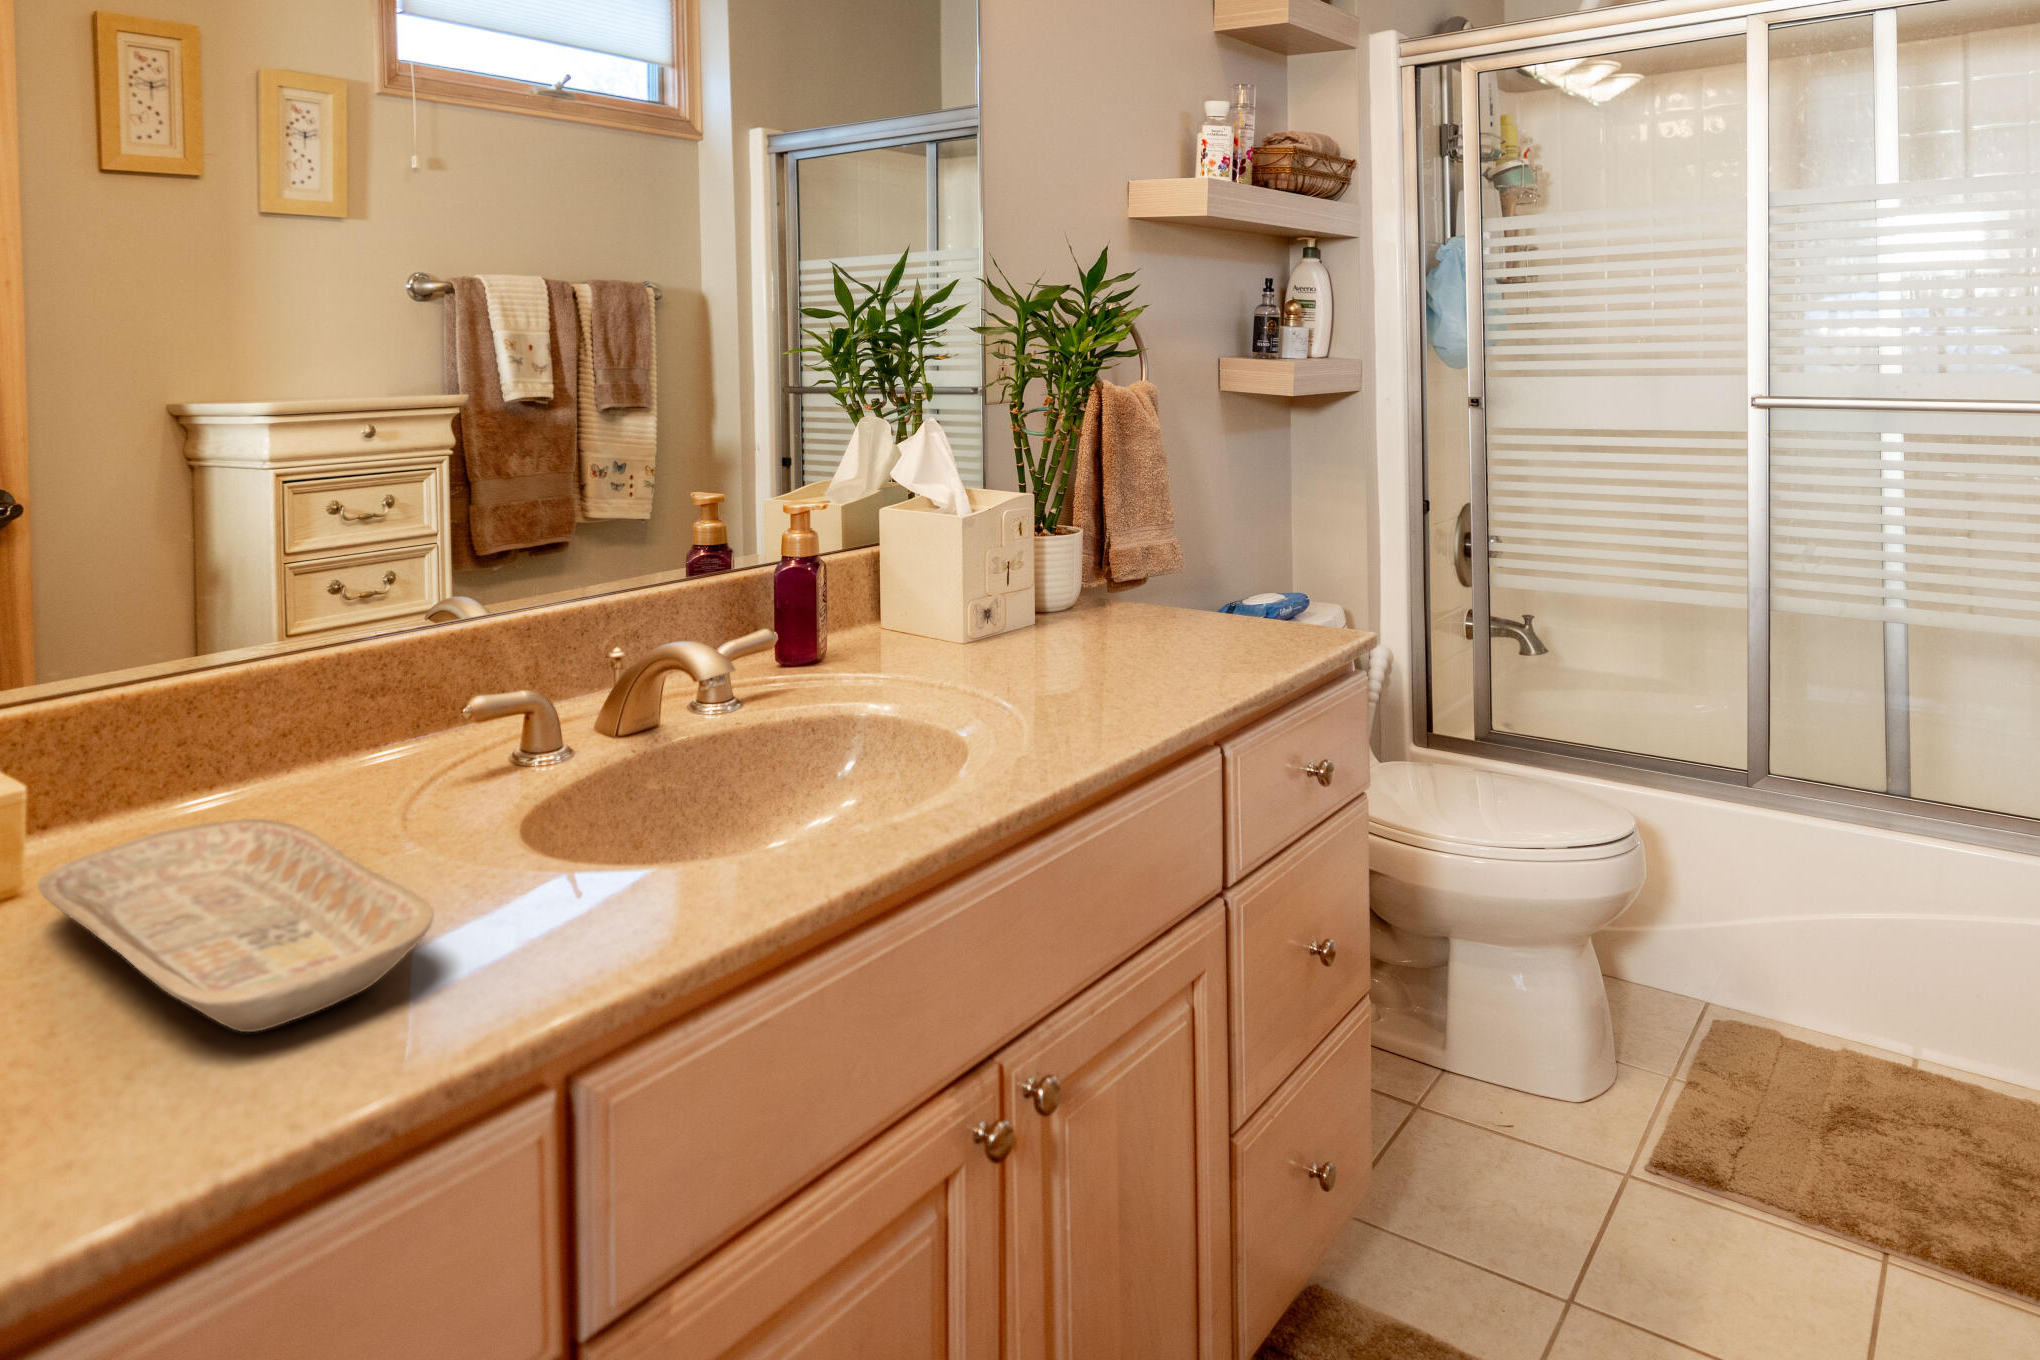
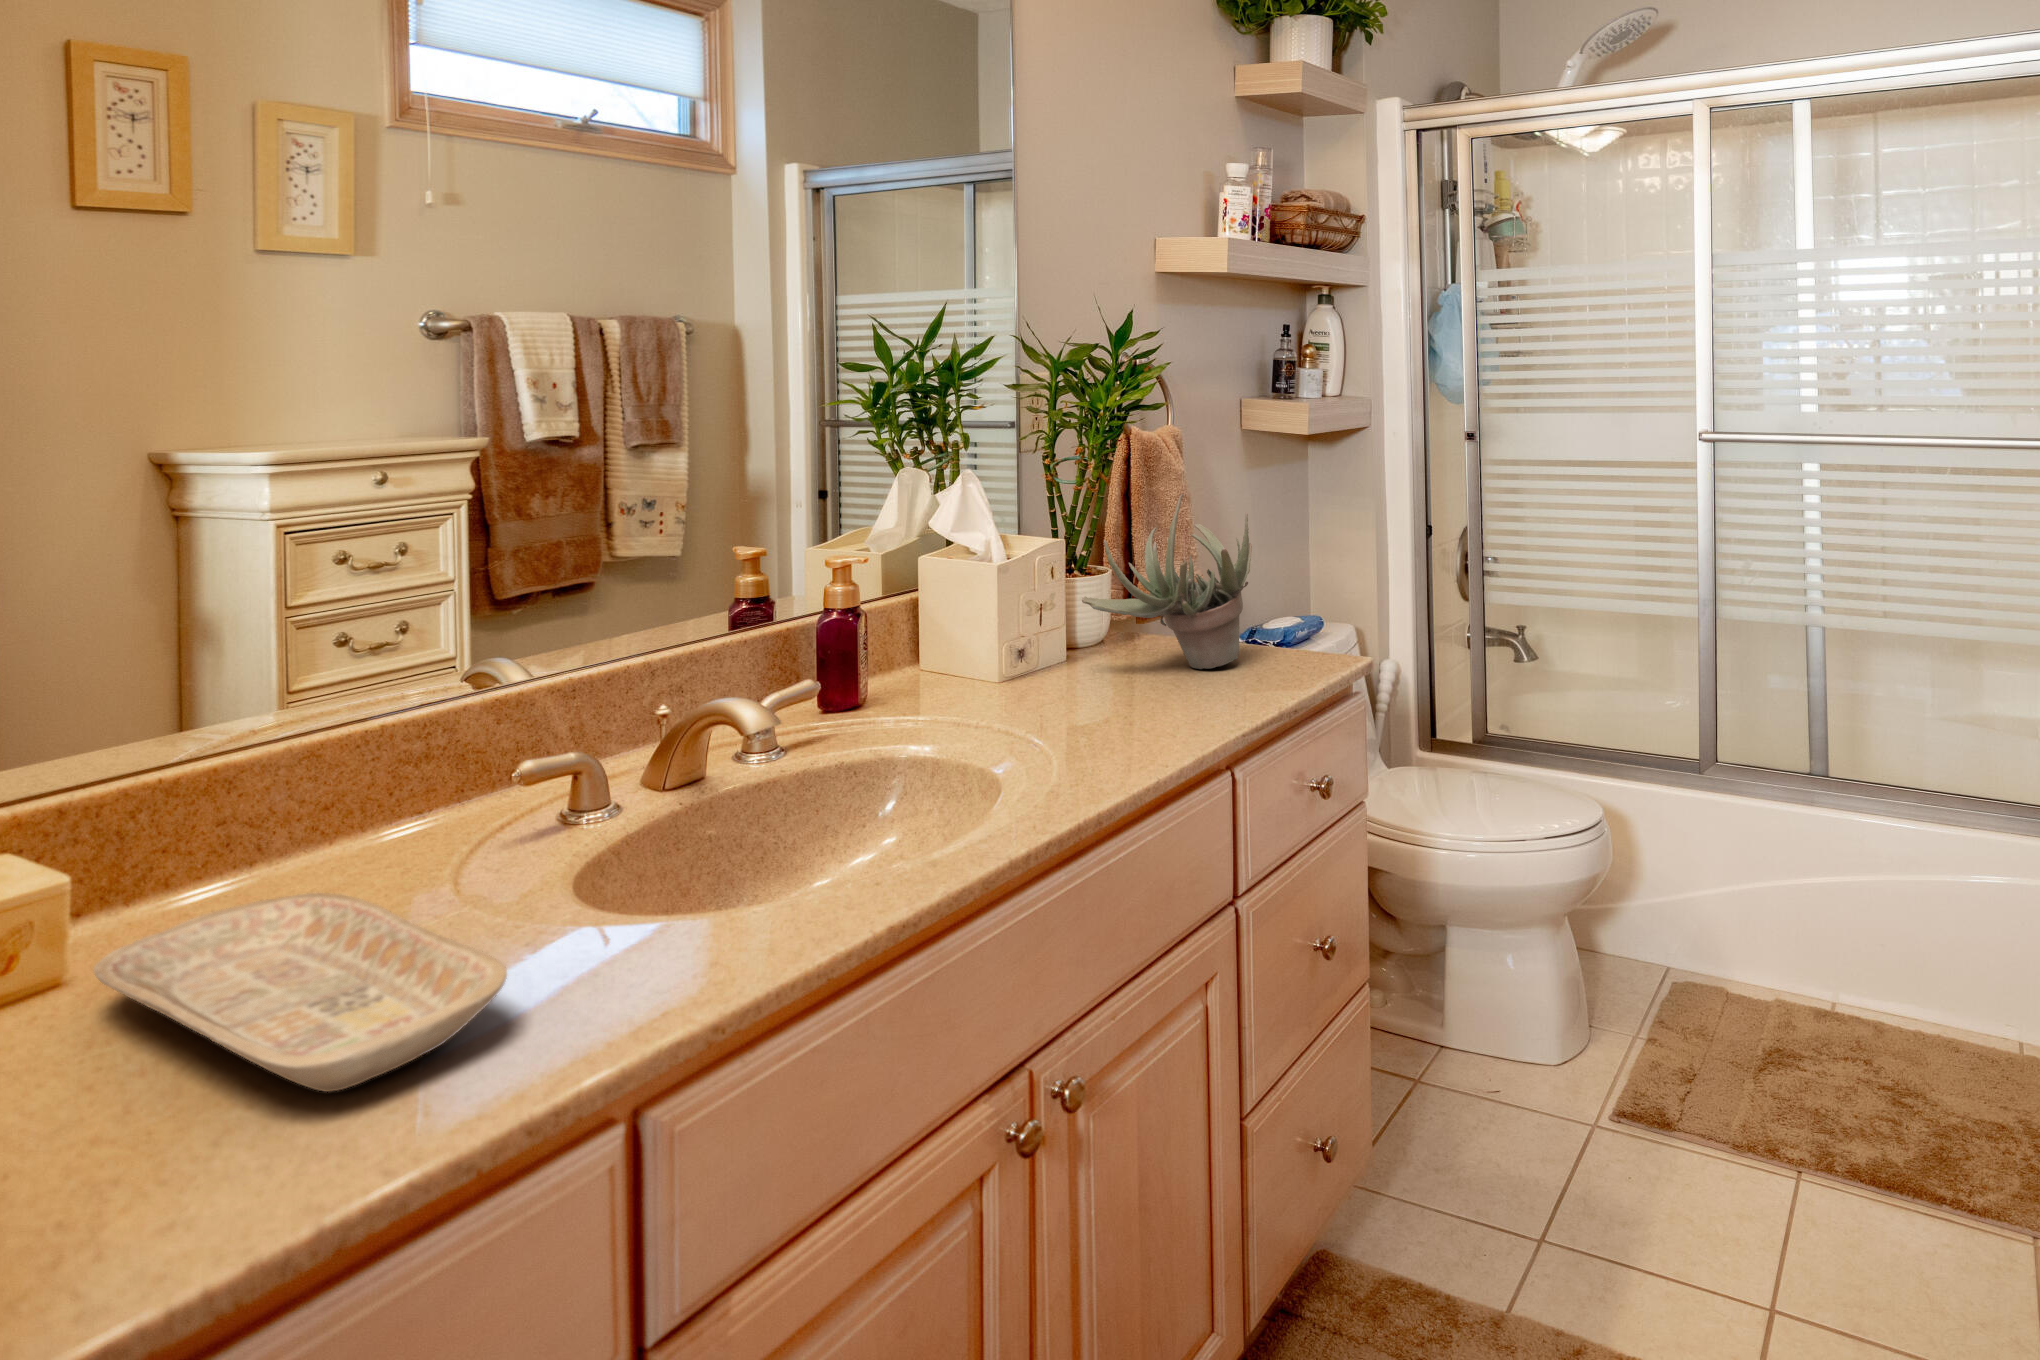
succulent plant: none [1053,445,1238,638] -> present [1082,494,1252,669]

